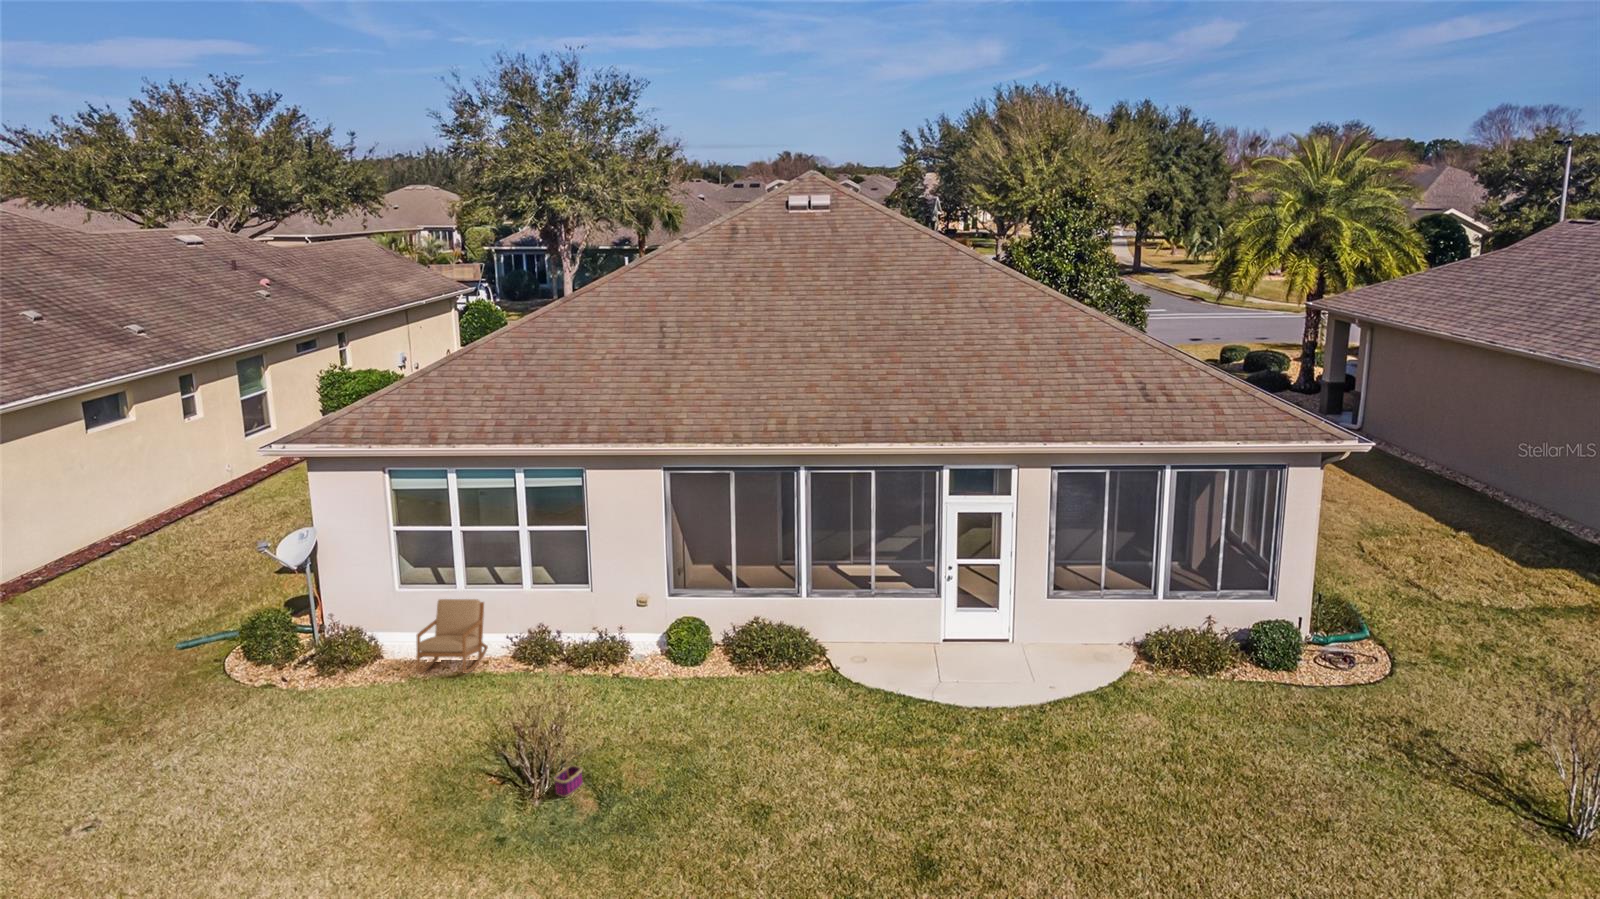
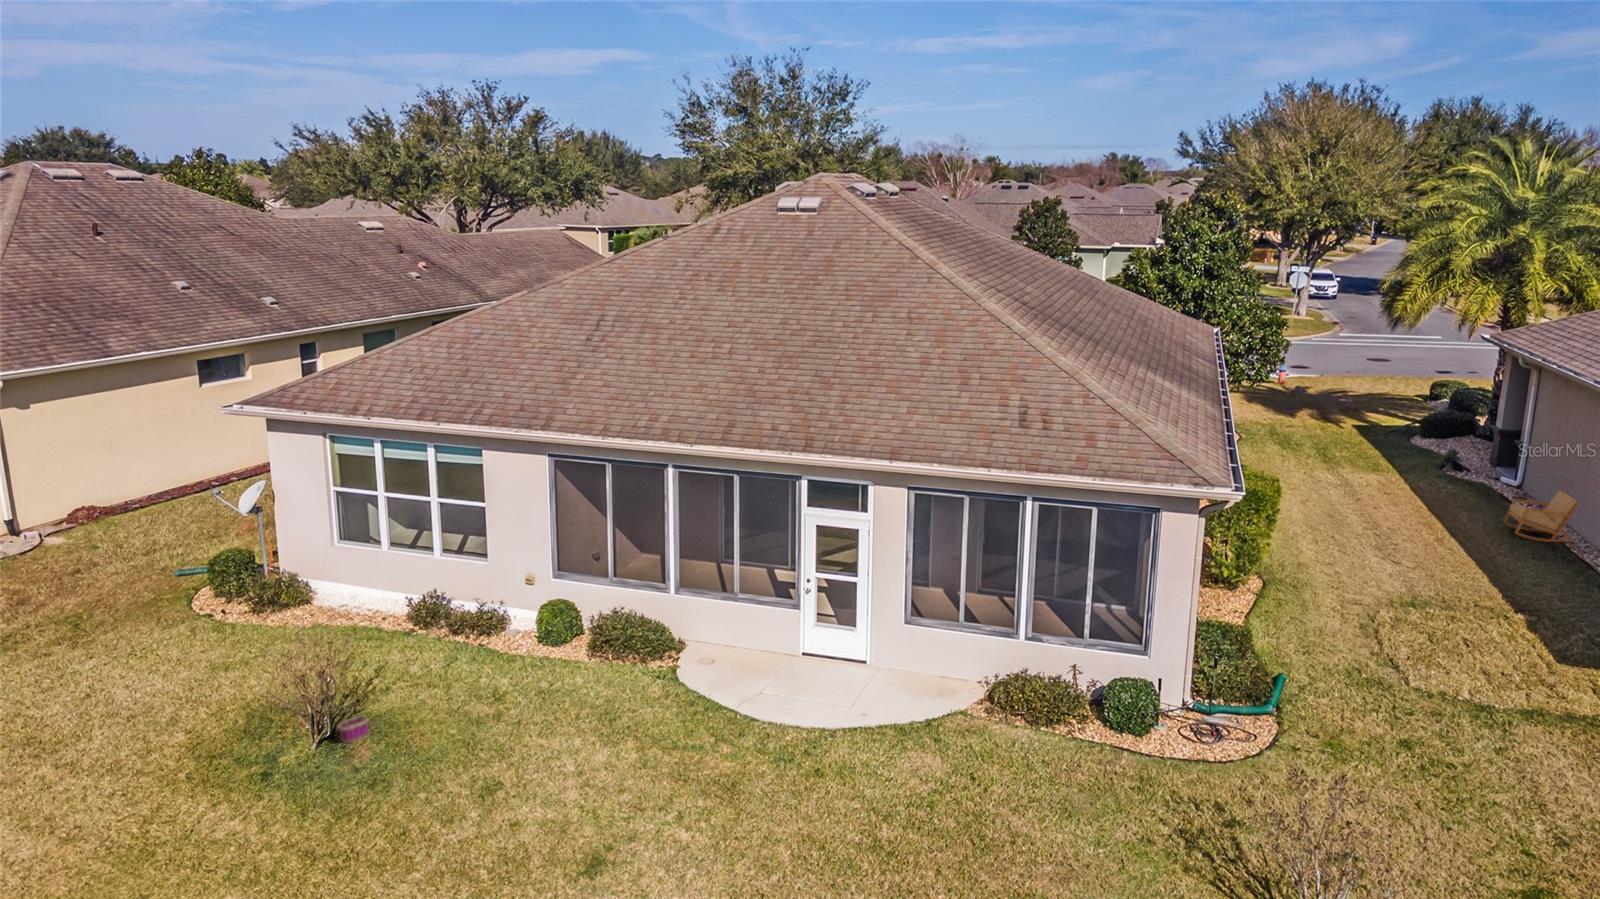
chair: present [417,599,488,673] -> present [1504,491,1579,542]

